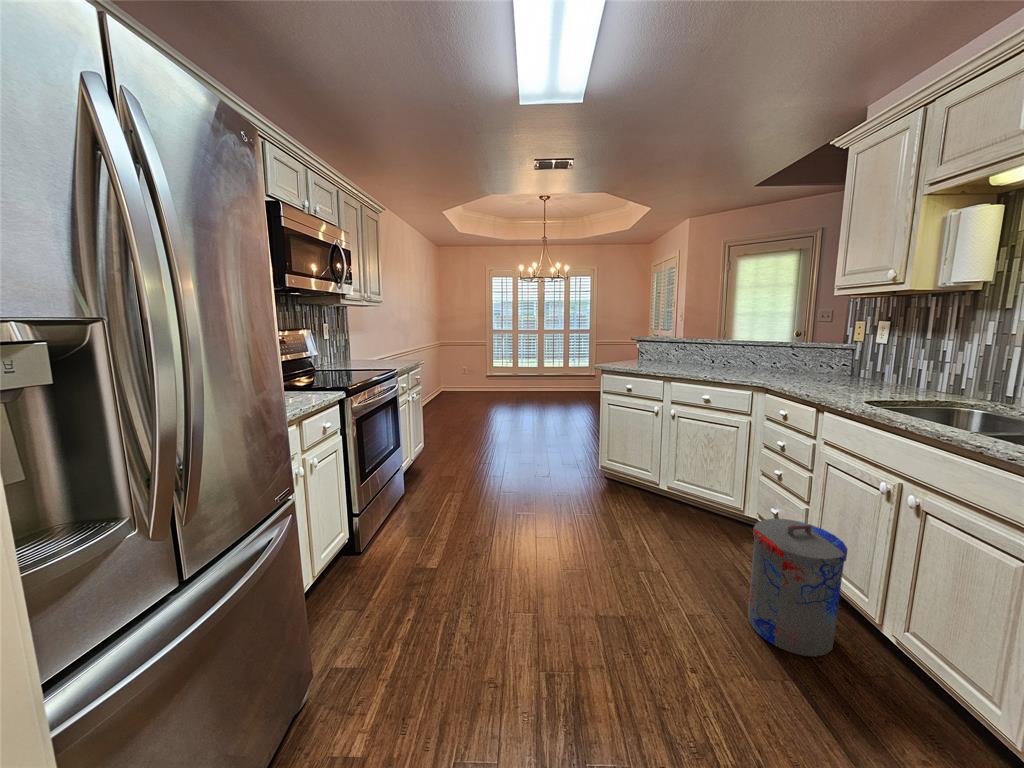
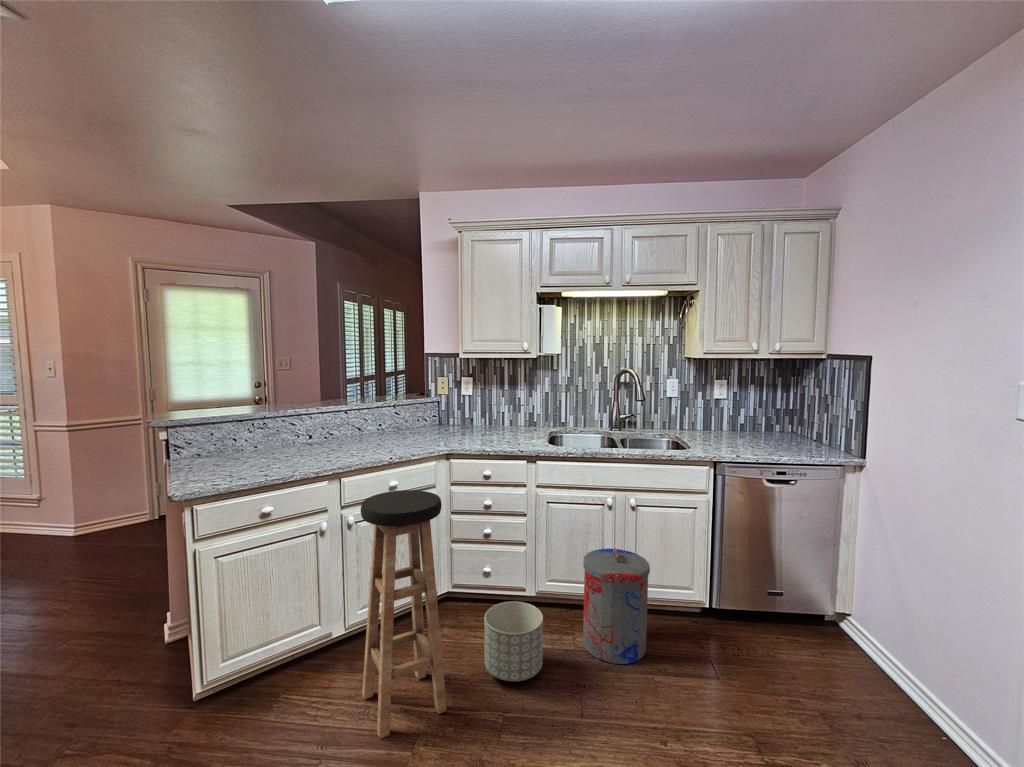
bar stool: none [592,391,653,539] -> present [361,490,447,738]
planter: none [661,508,717,570] -> present [485,602,543,681]

